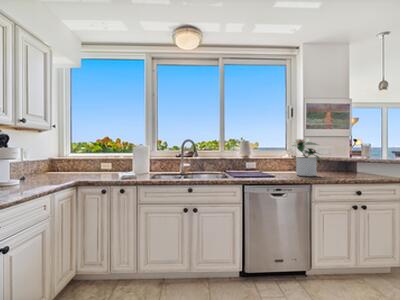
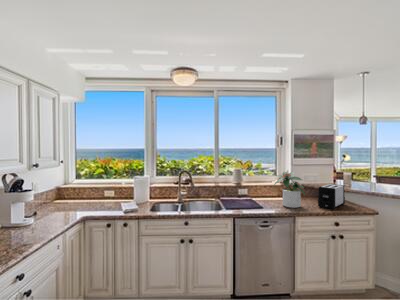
toaster: none [336,153,365,177] -> present [318,184,345,209]

